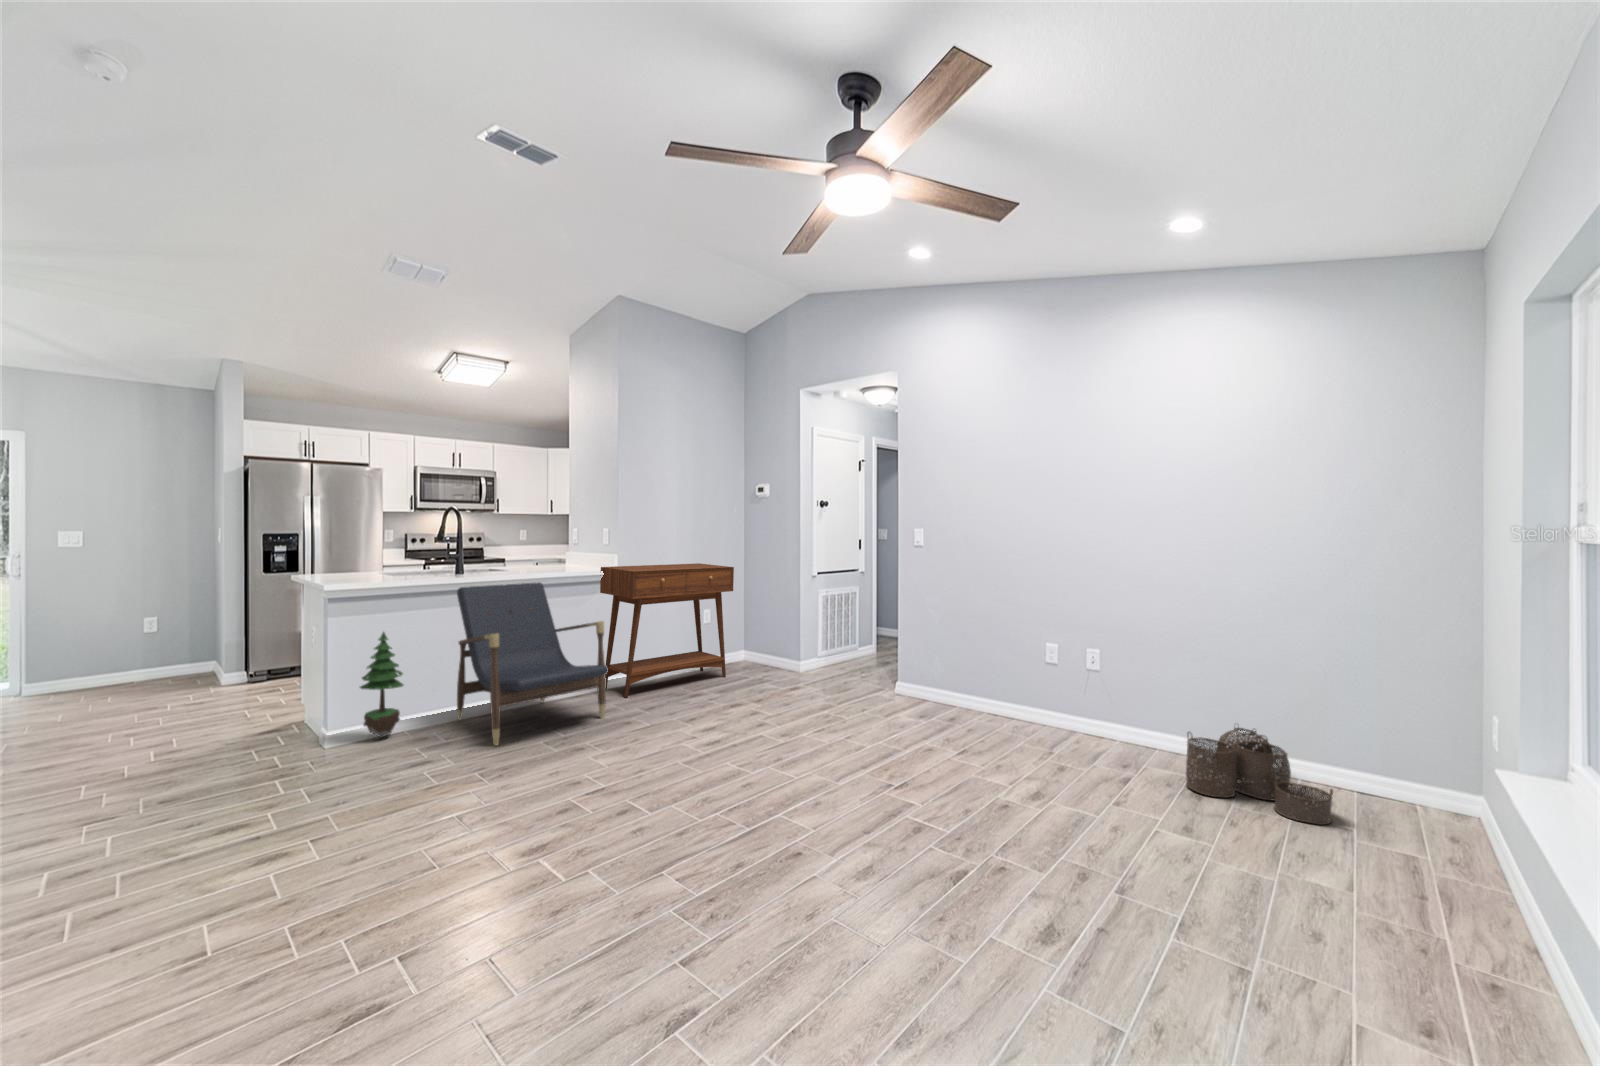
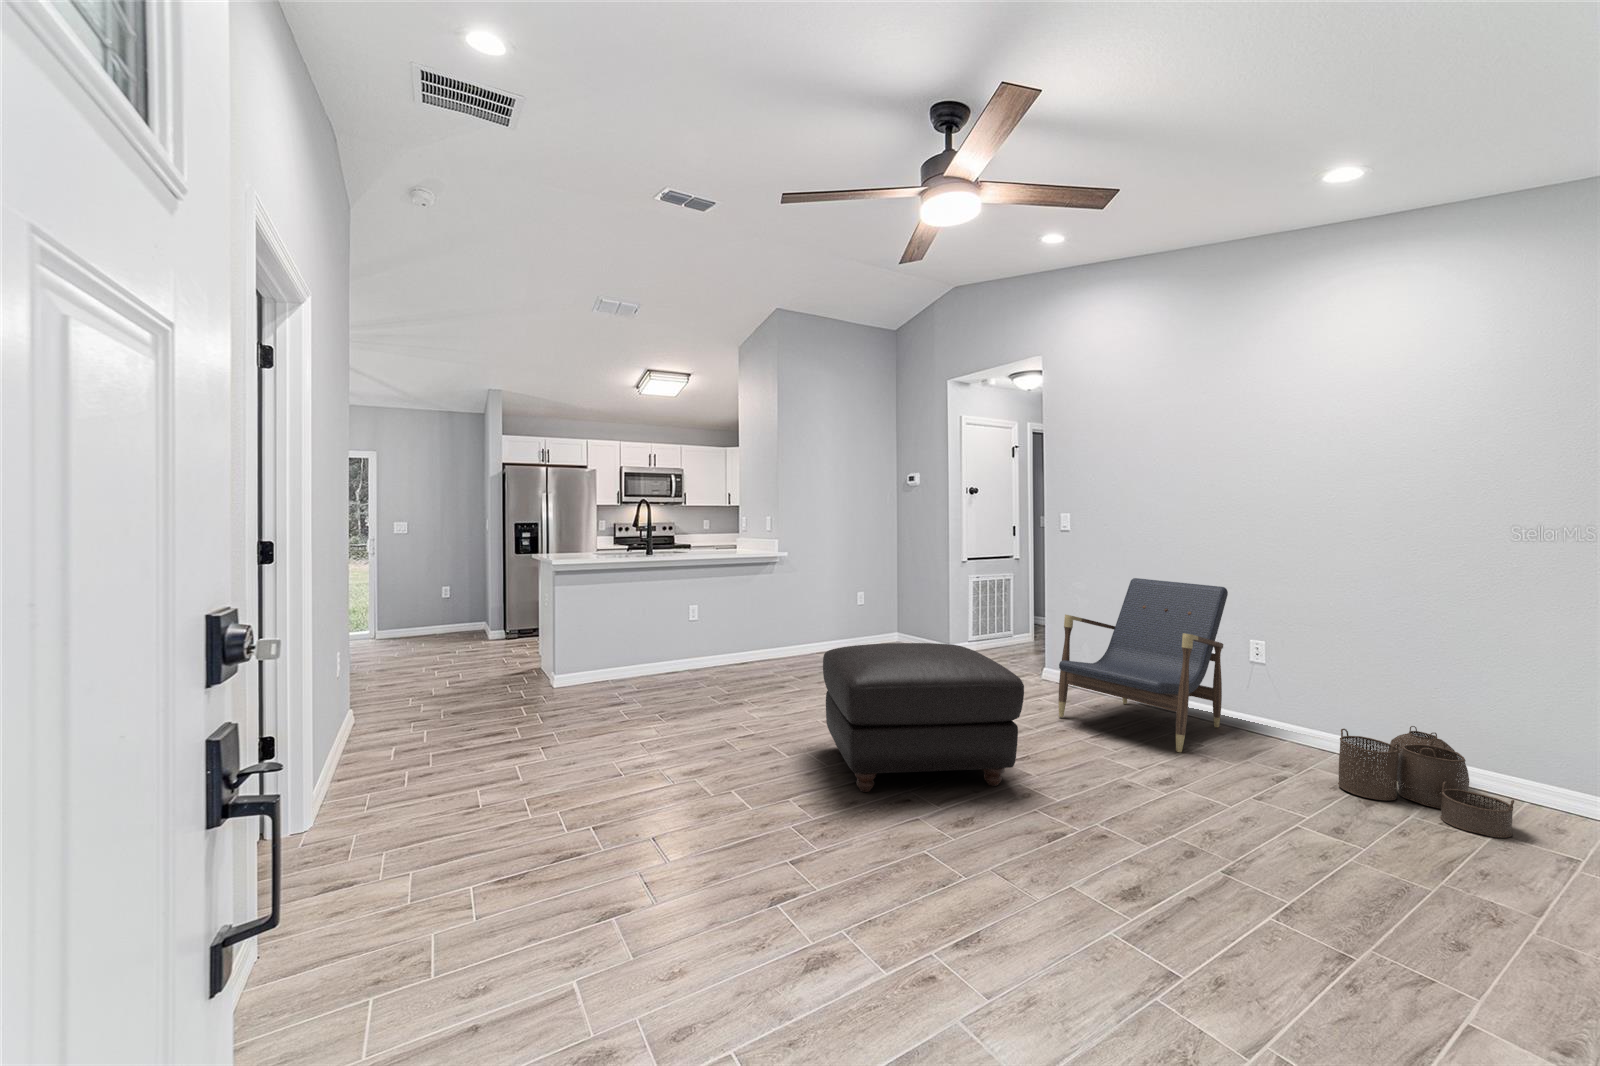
console table: present [600,563,734,697] -> none [765,549,884,666]
lounge chair: present [457,583,608,746] -> present [1059,578,1228,752]
potted tree: present [360,632,403,738] -> none [577,599,609,684]
ottoman: none [690,671,918,851] -> present [823,643,1024,792]

